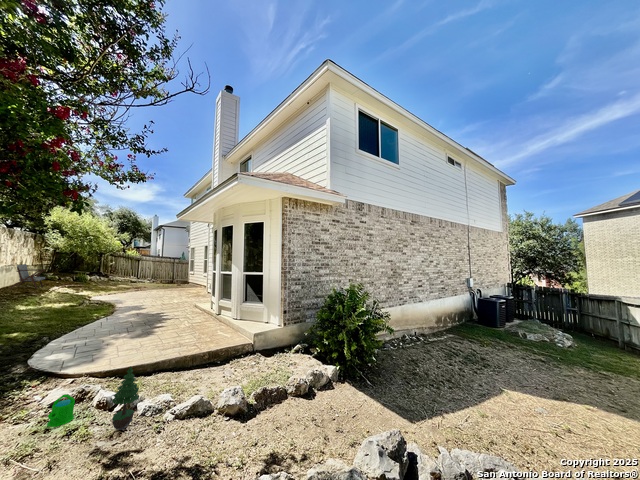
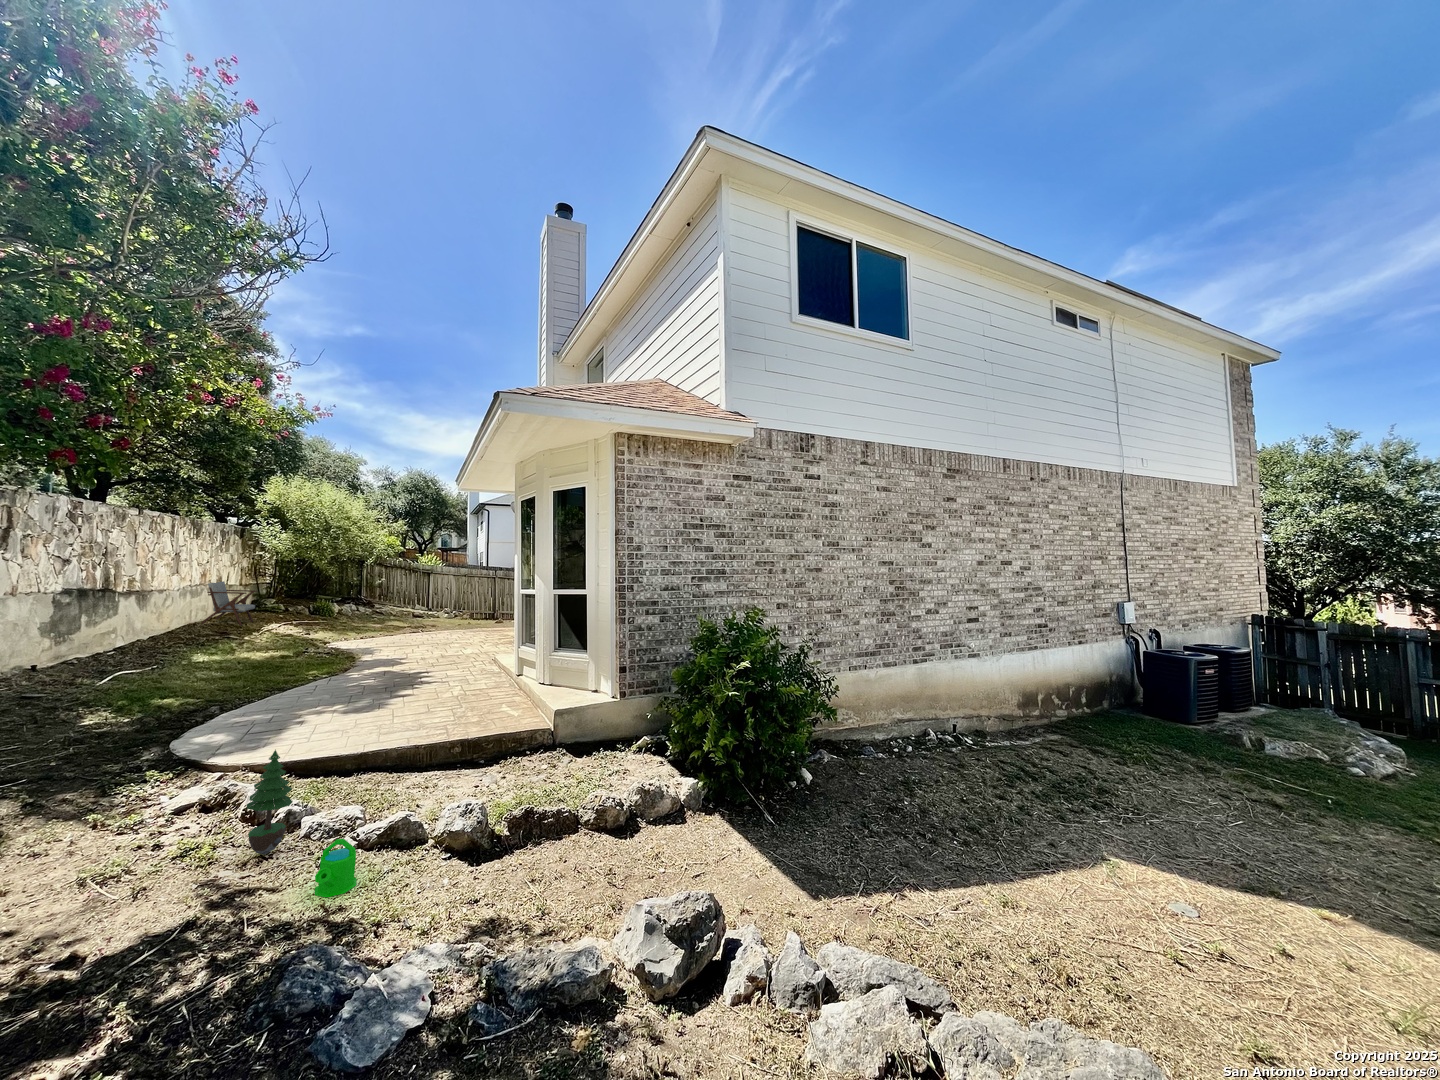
watering can: present [47,394,75,427] -> present [315,839,357,897]

